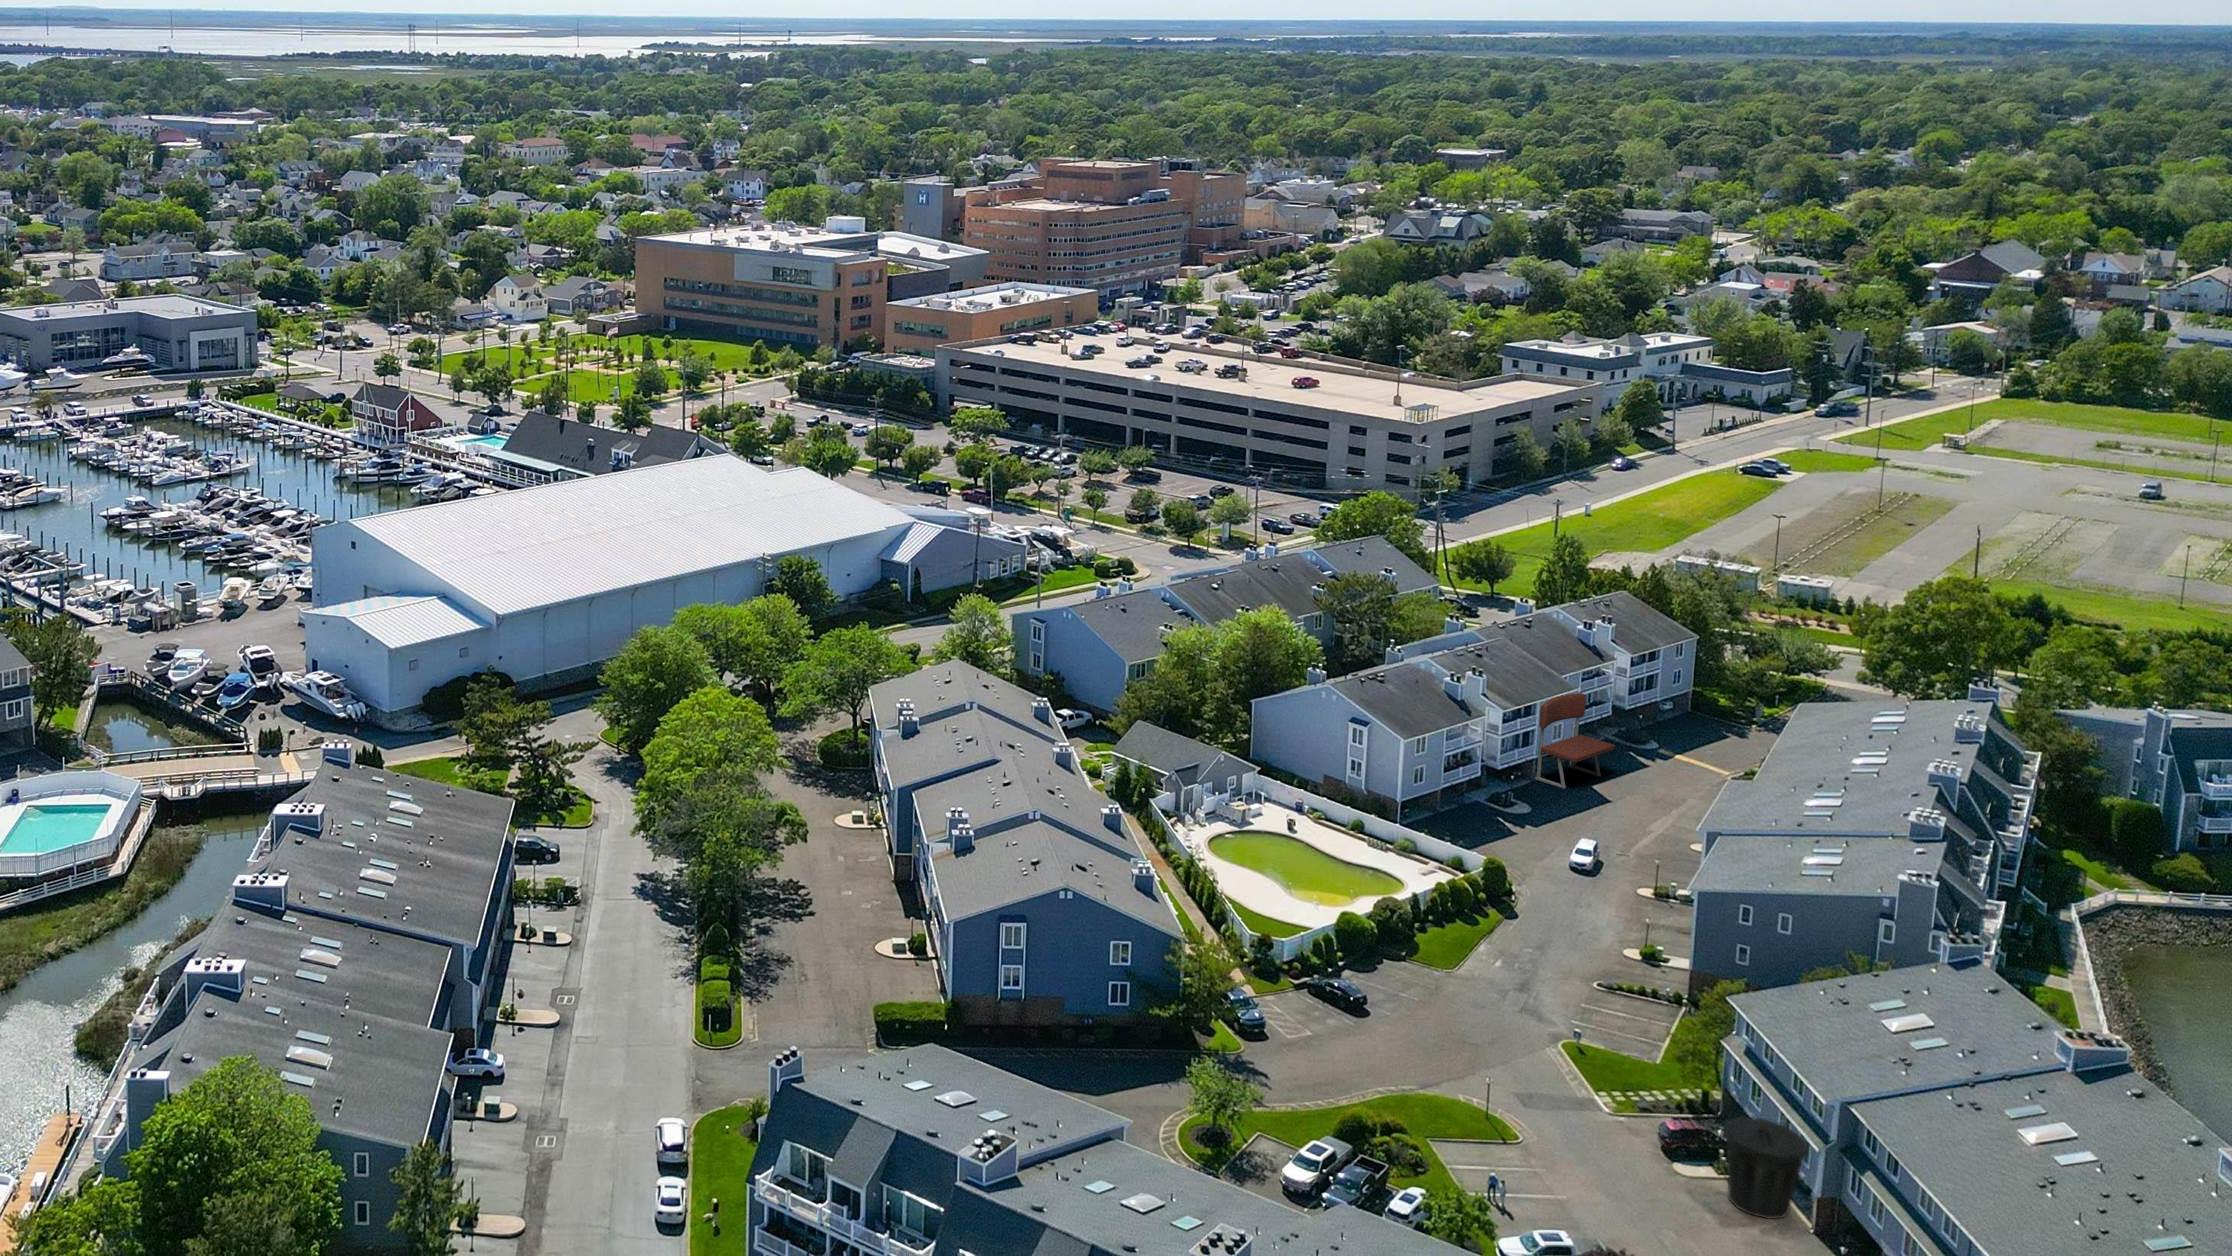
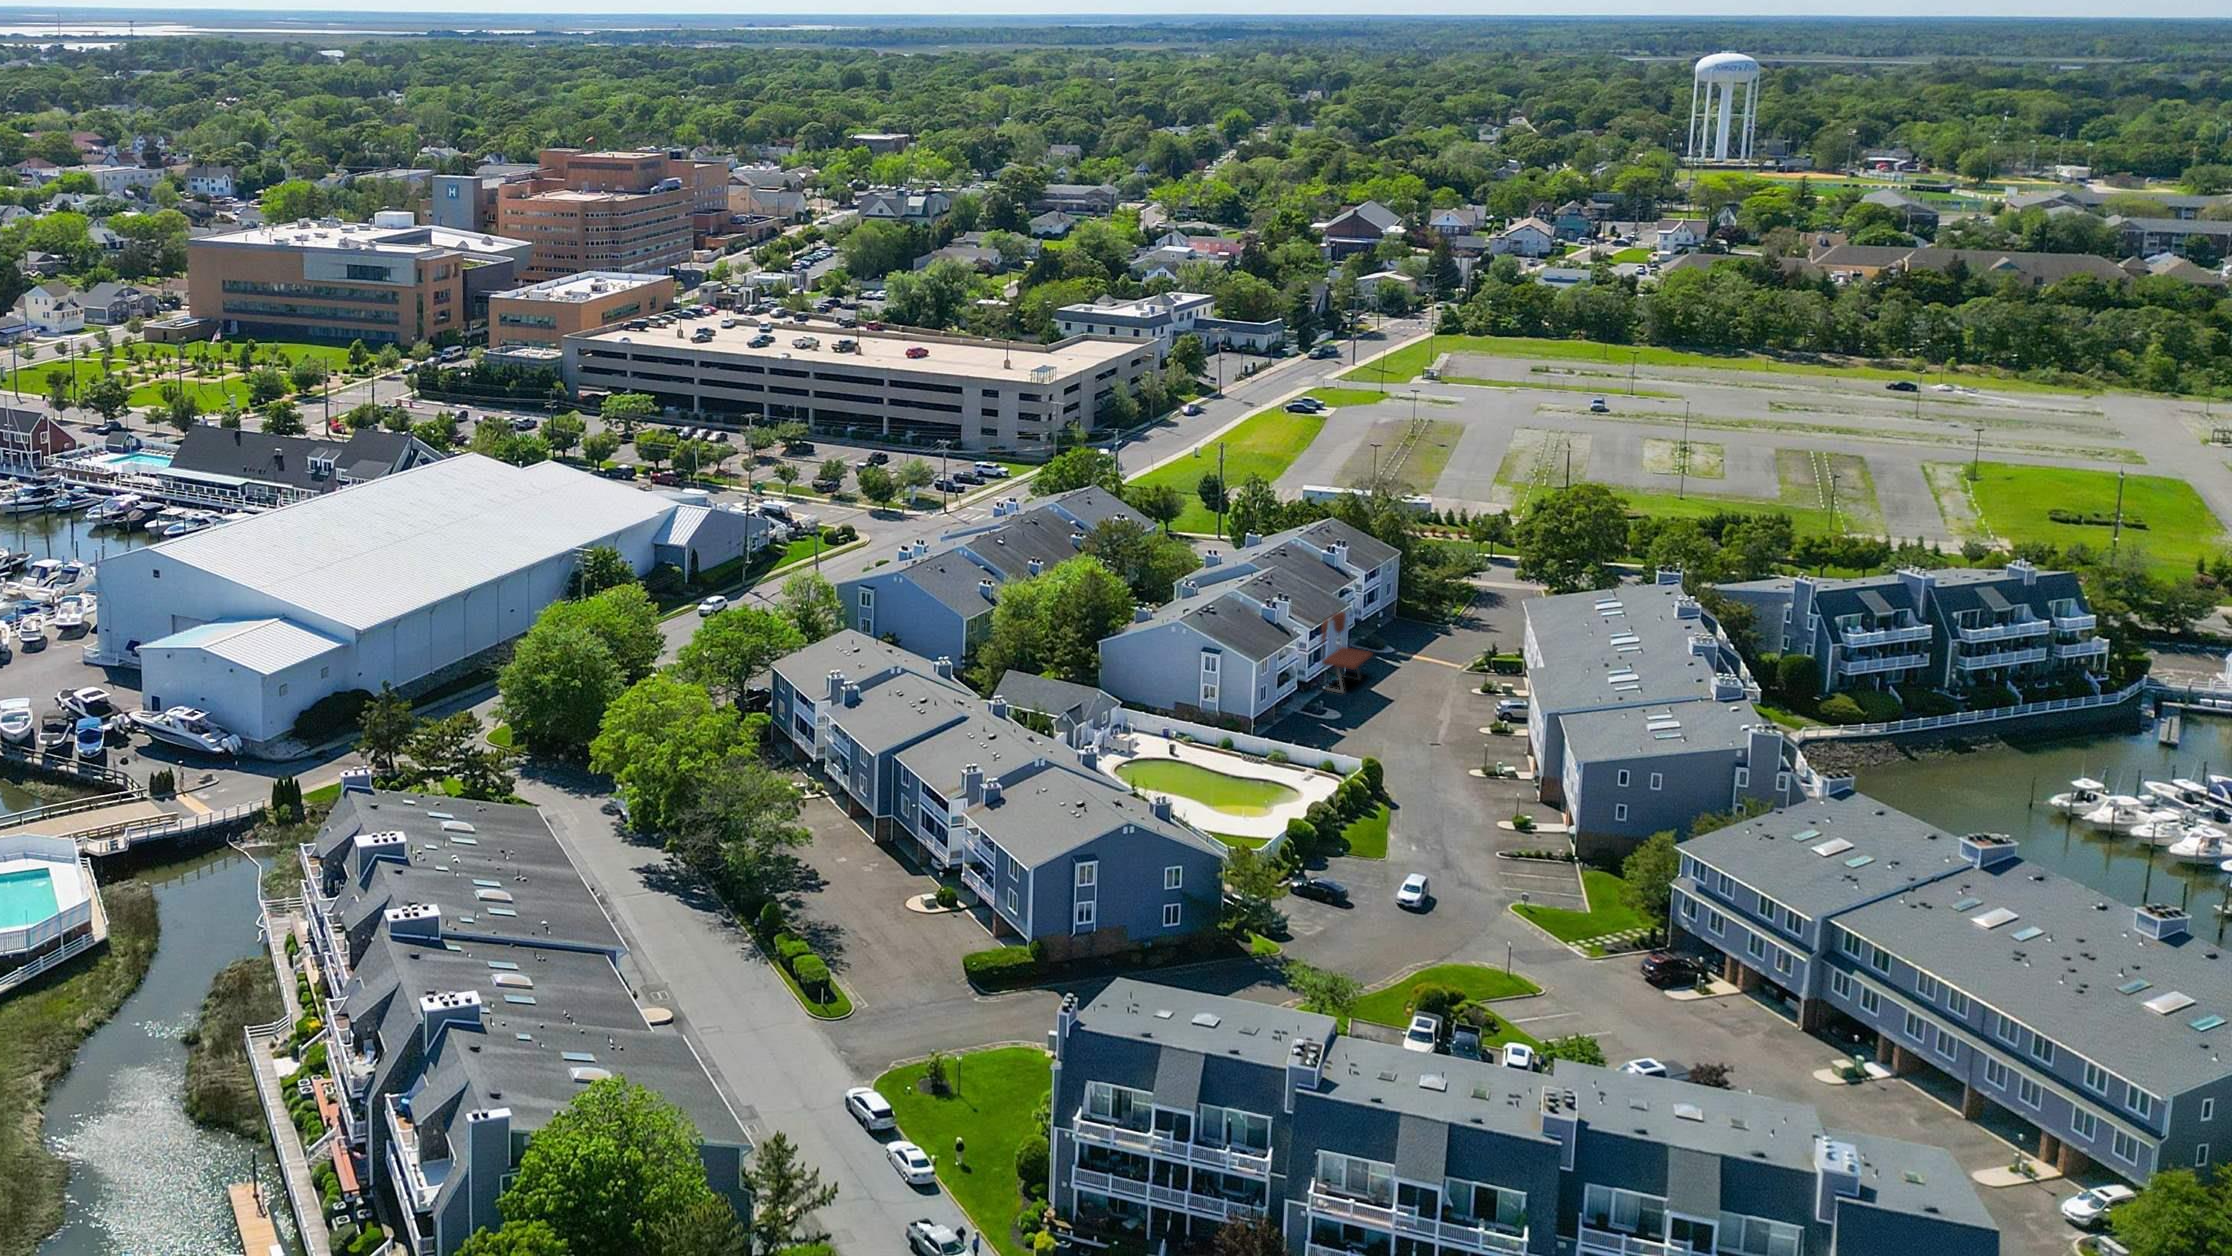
trash can: present [1723,1117,1808,1219] -> none [1684,928,1751,1006]

